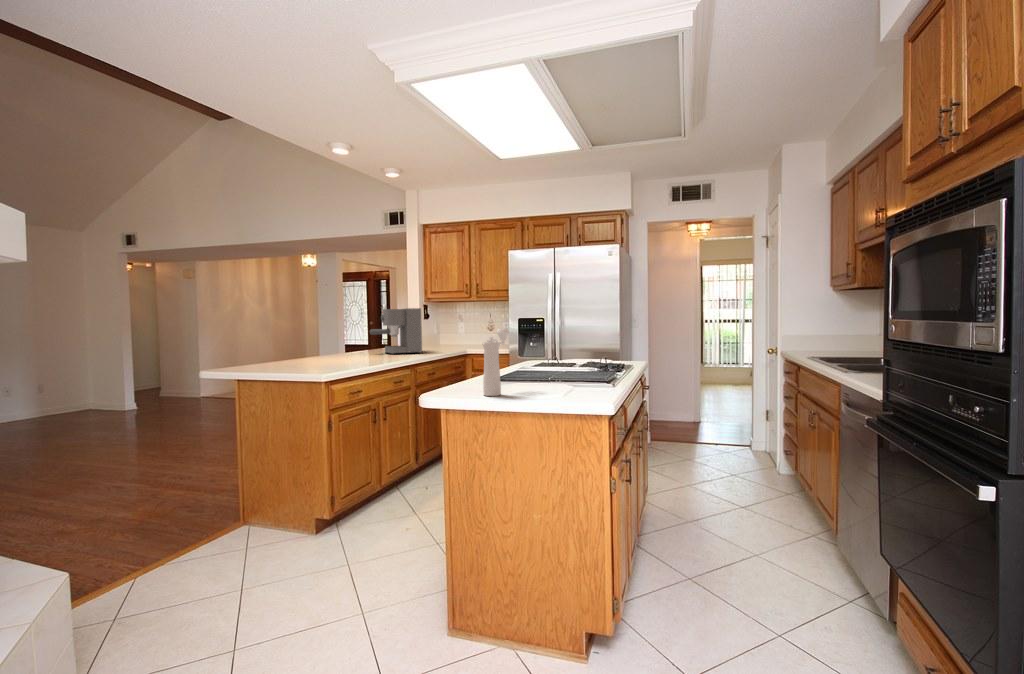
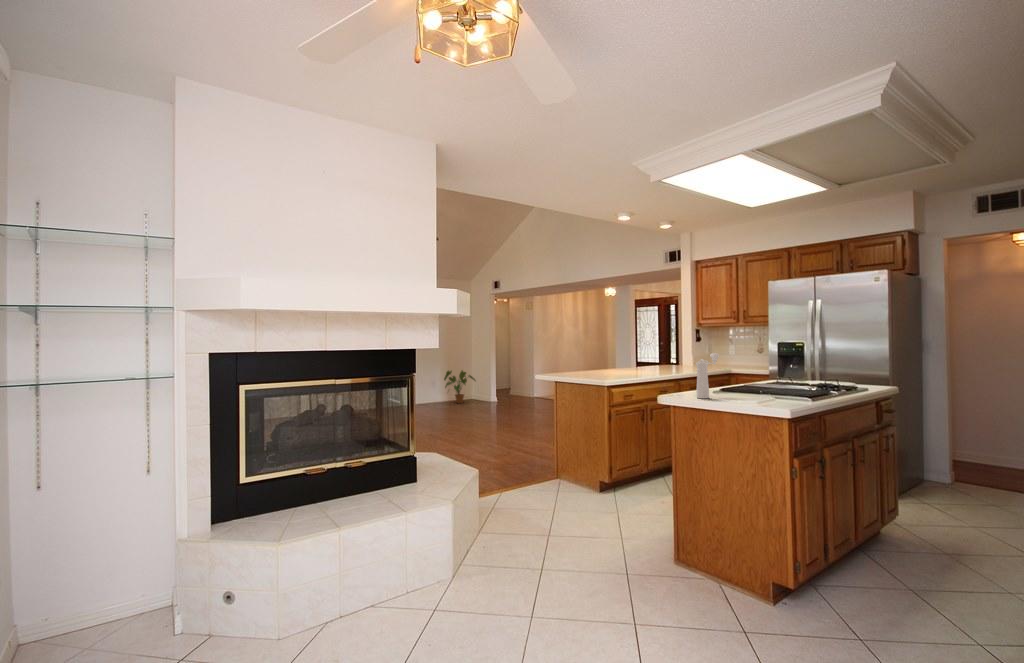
coffee maker: present [370,308,422,354] -> none [646,333,688,370]
house plant: none [36,365,103,417] -> present [444,371,476,403]

